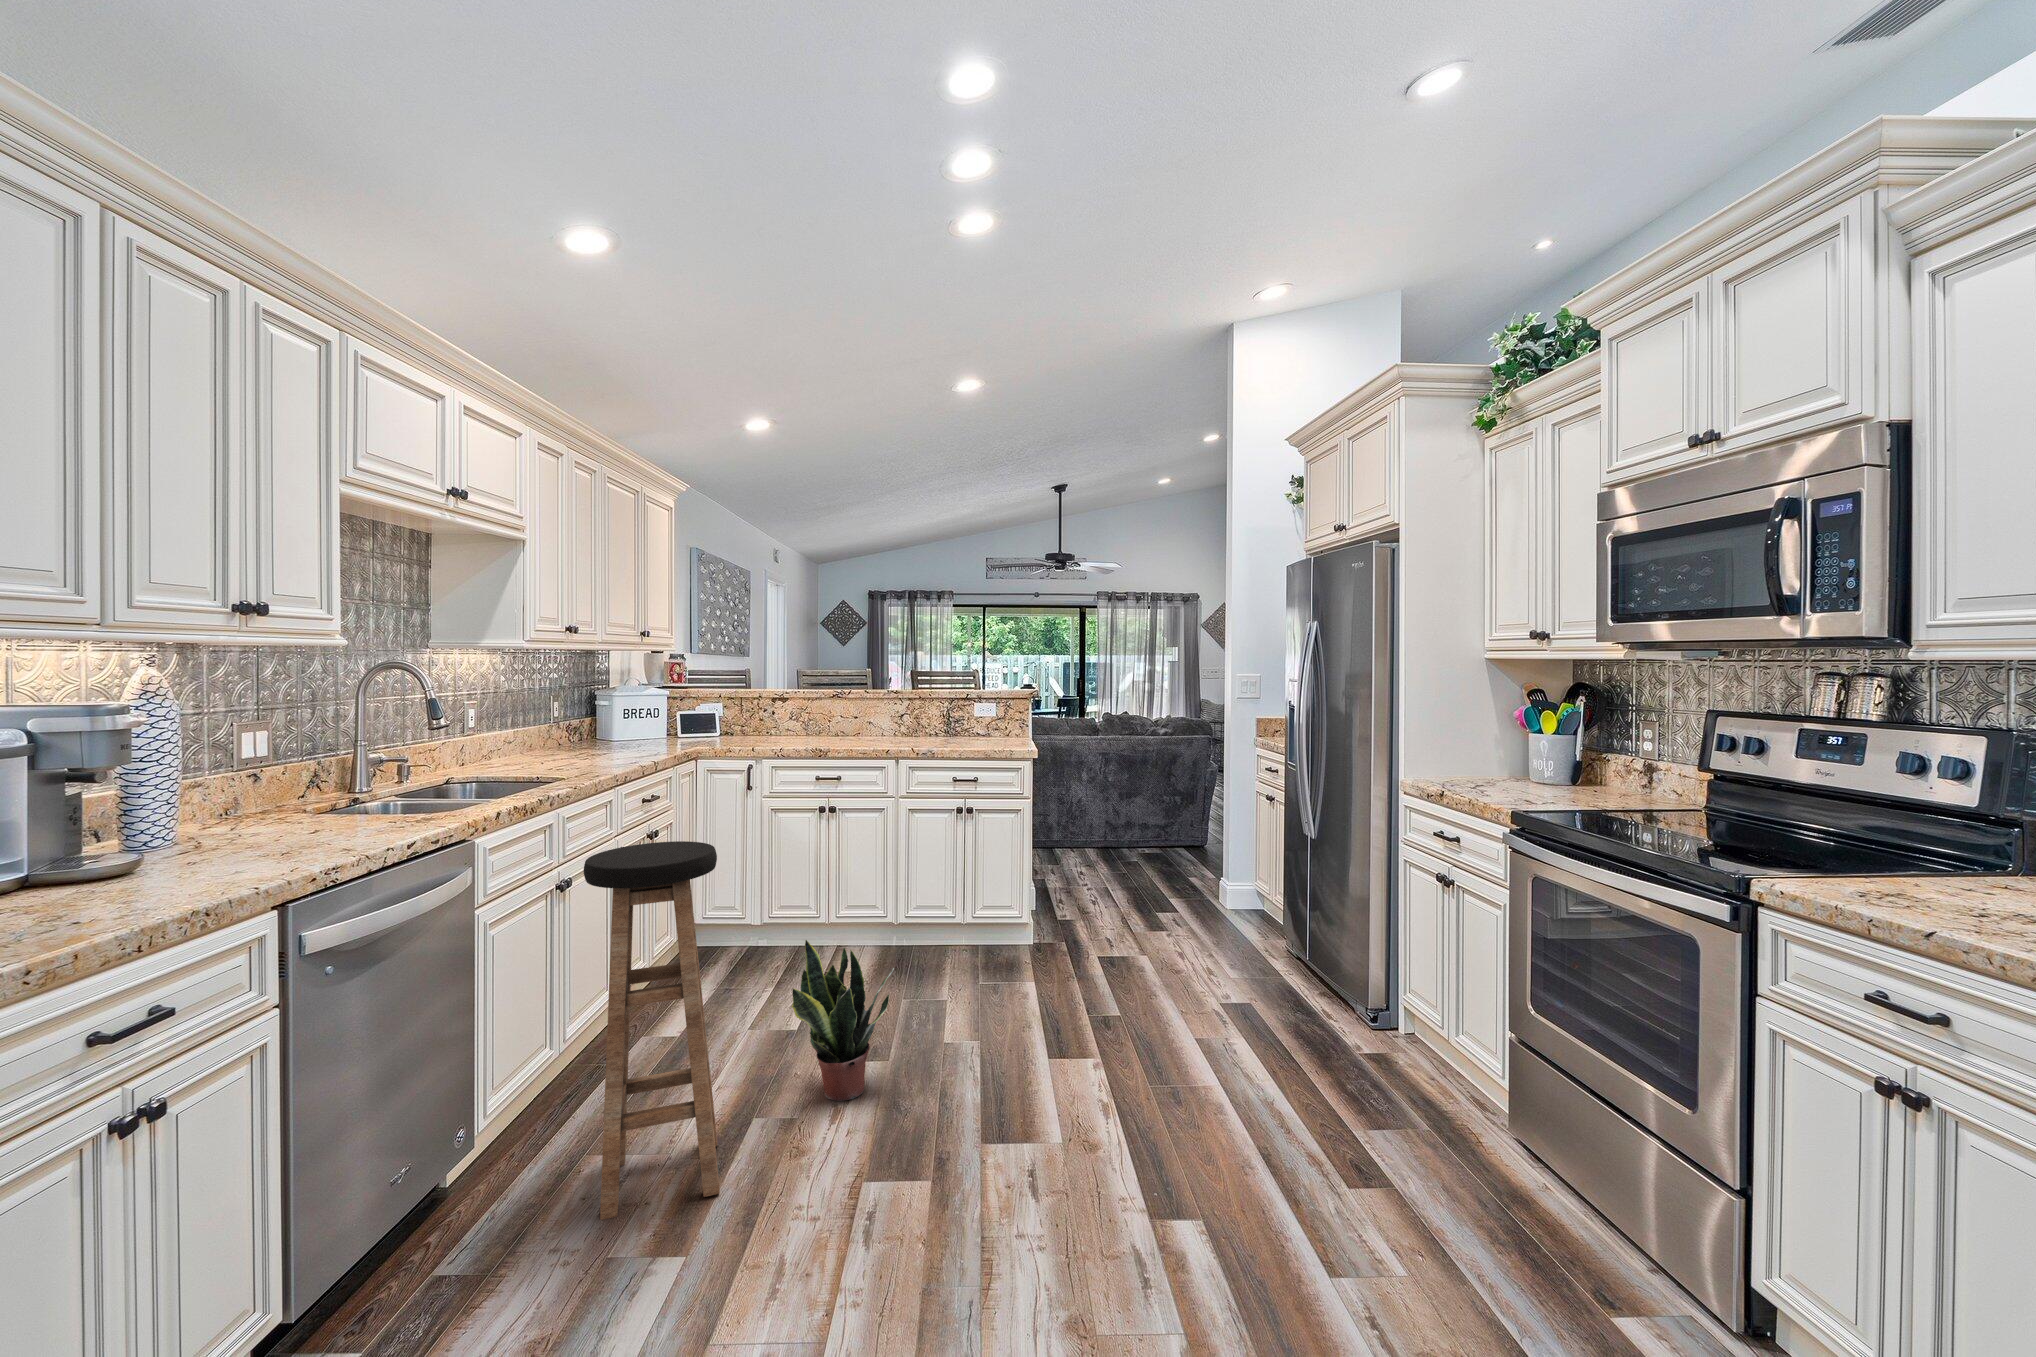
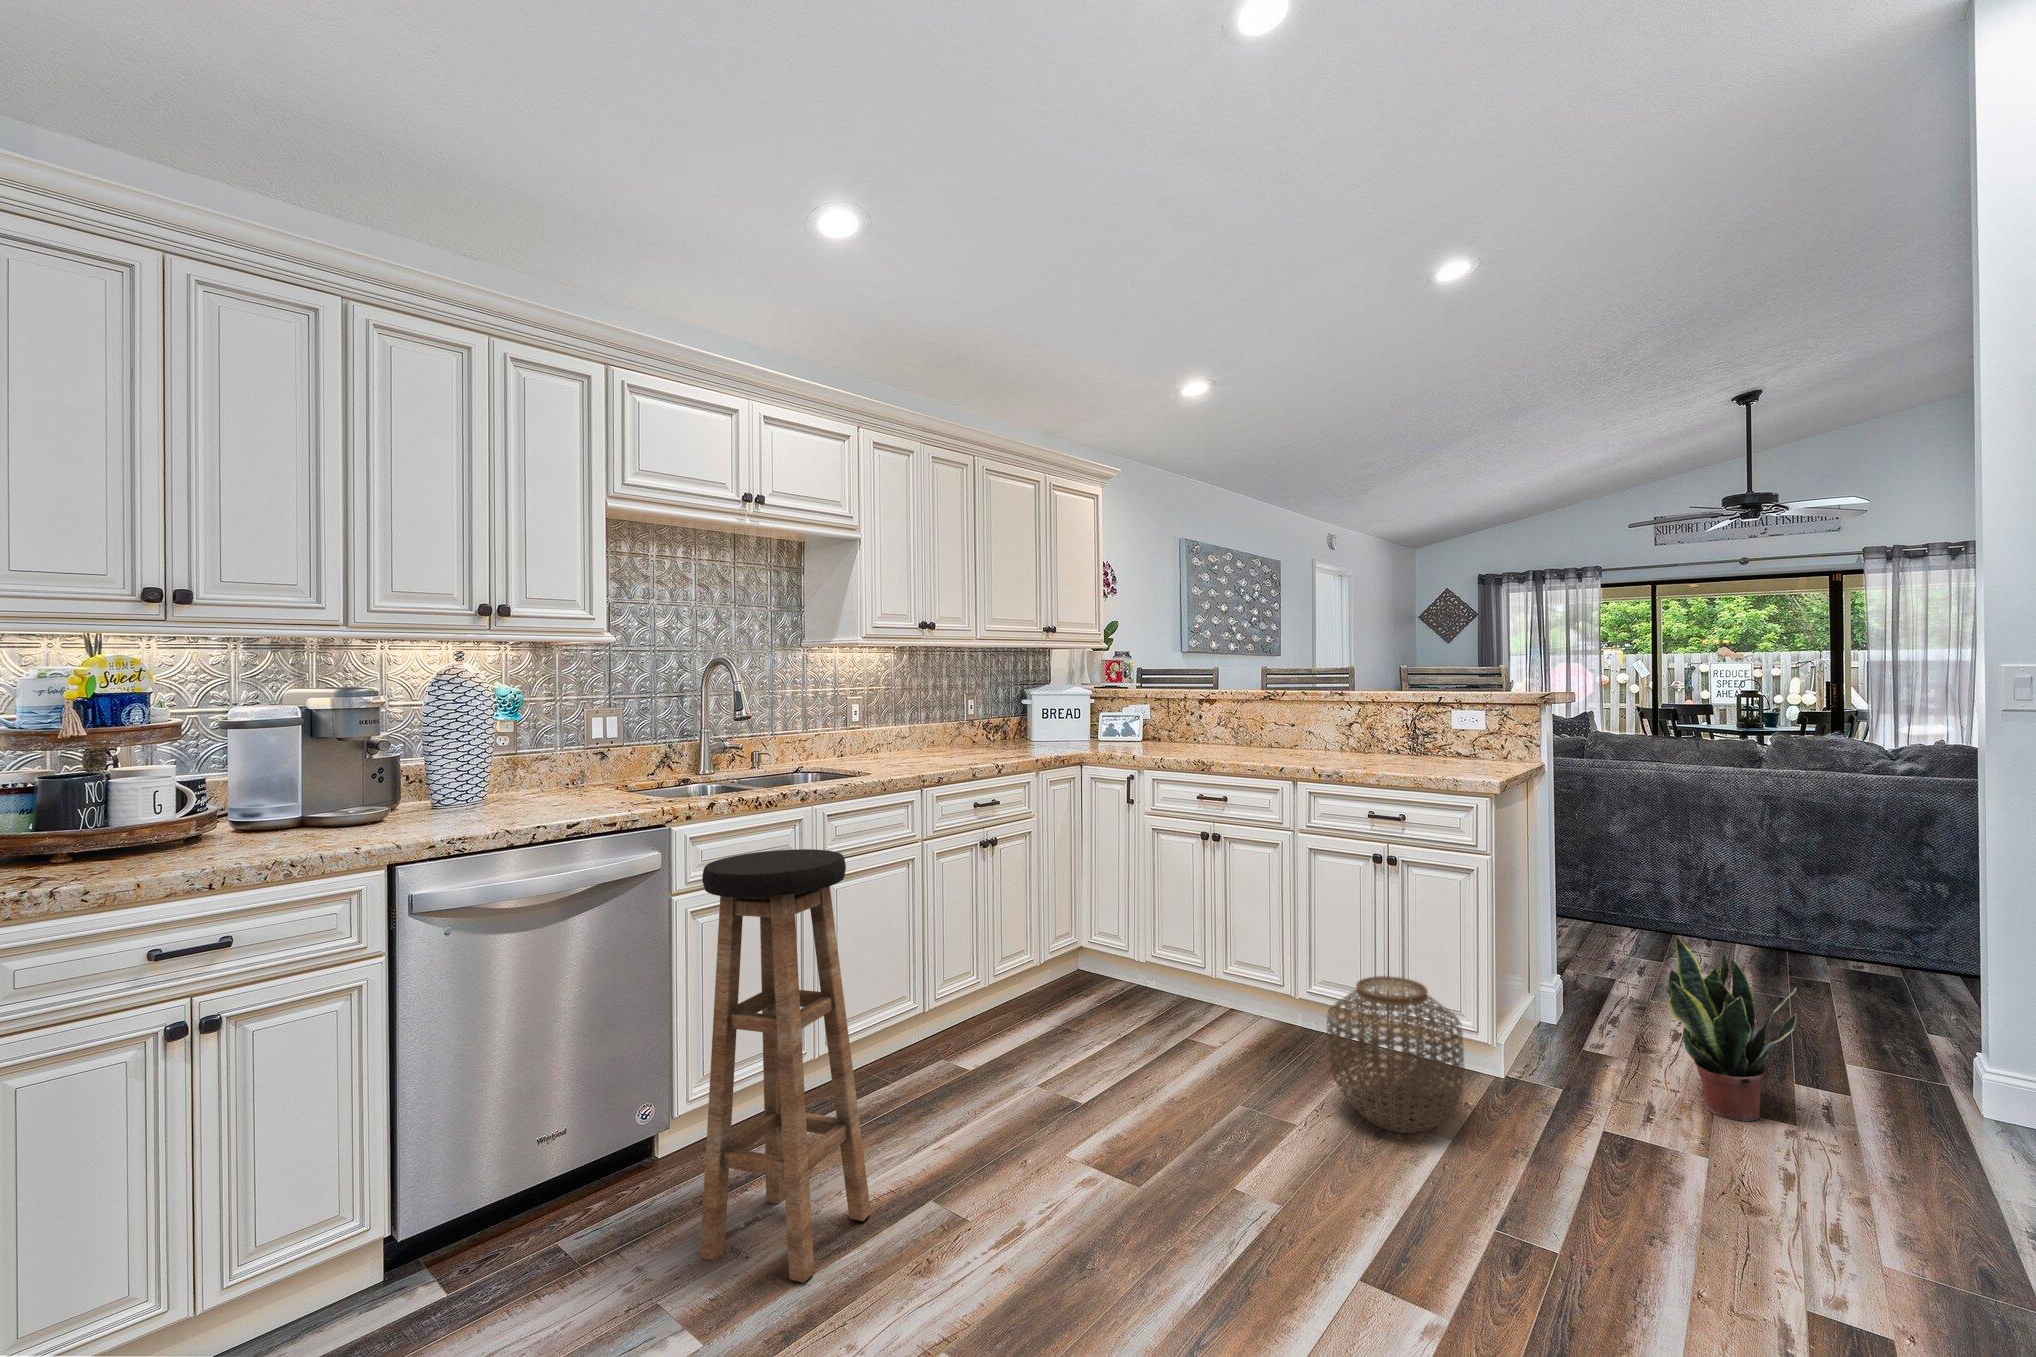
woven basket: none [954,886,1037,986] -> present [1327,976,1464,1133]
potted plant: present [792,940,894,1101] -> present [1665,937,1797,1121]

